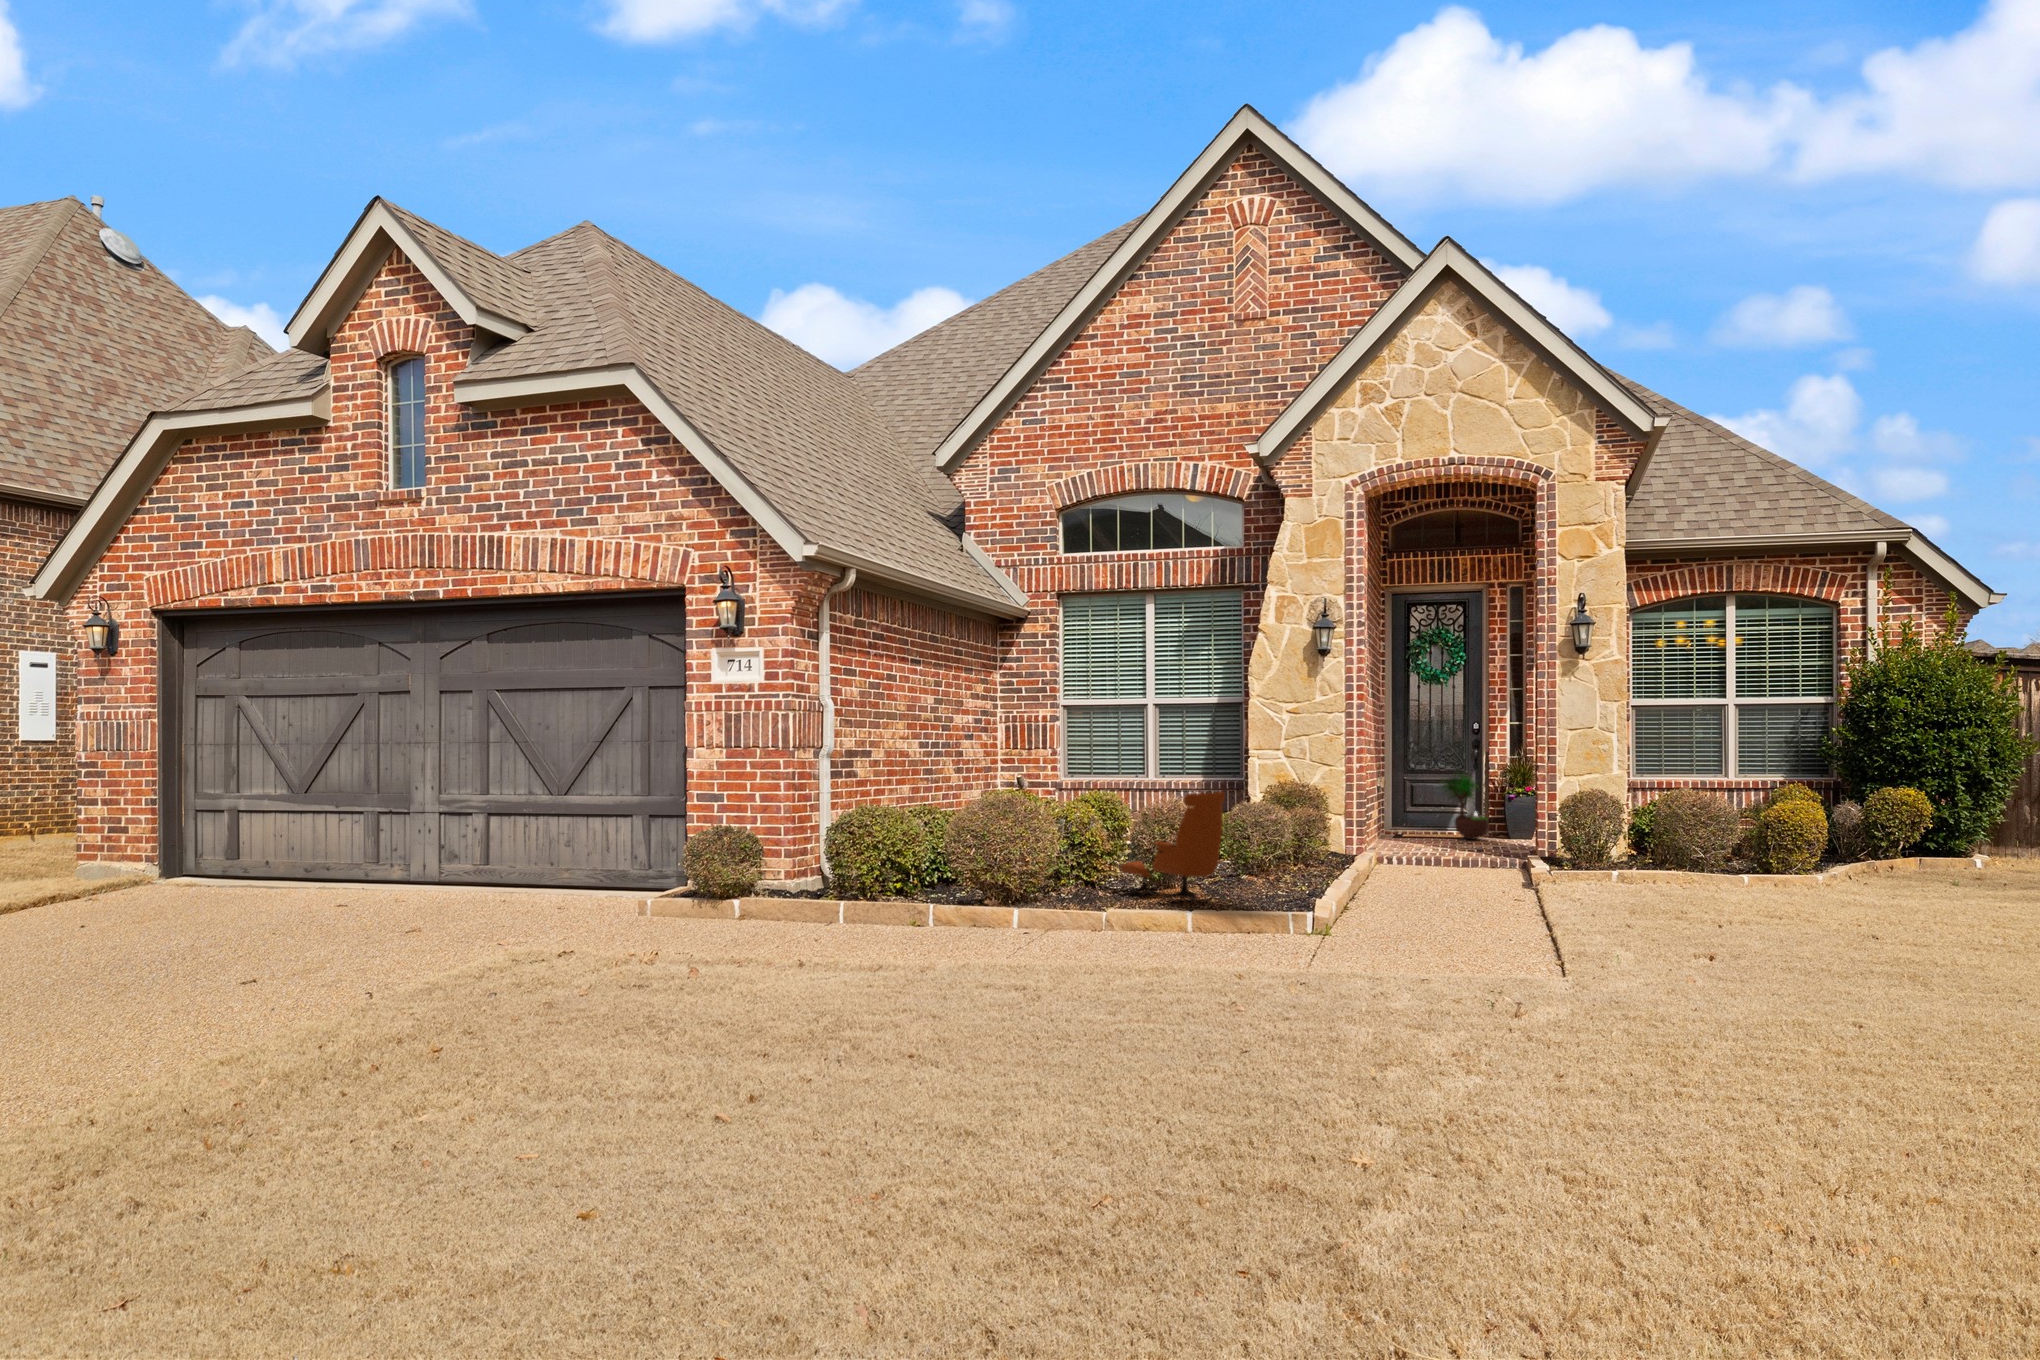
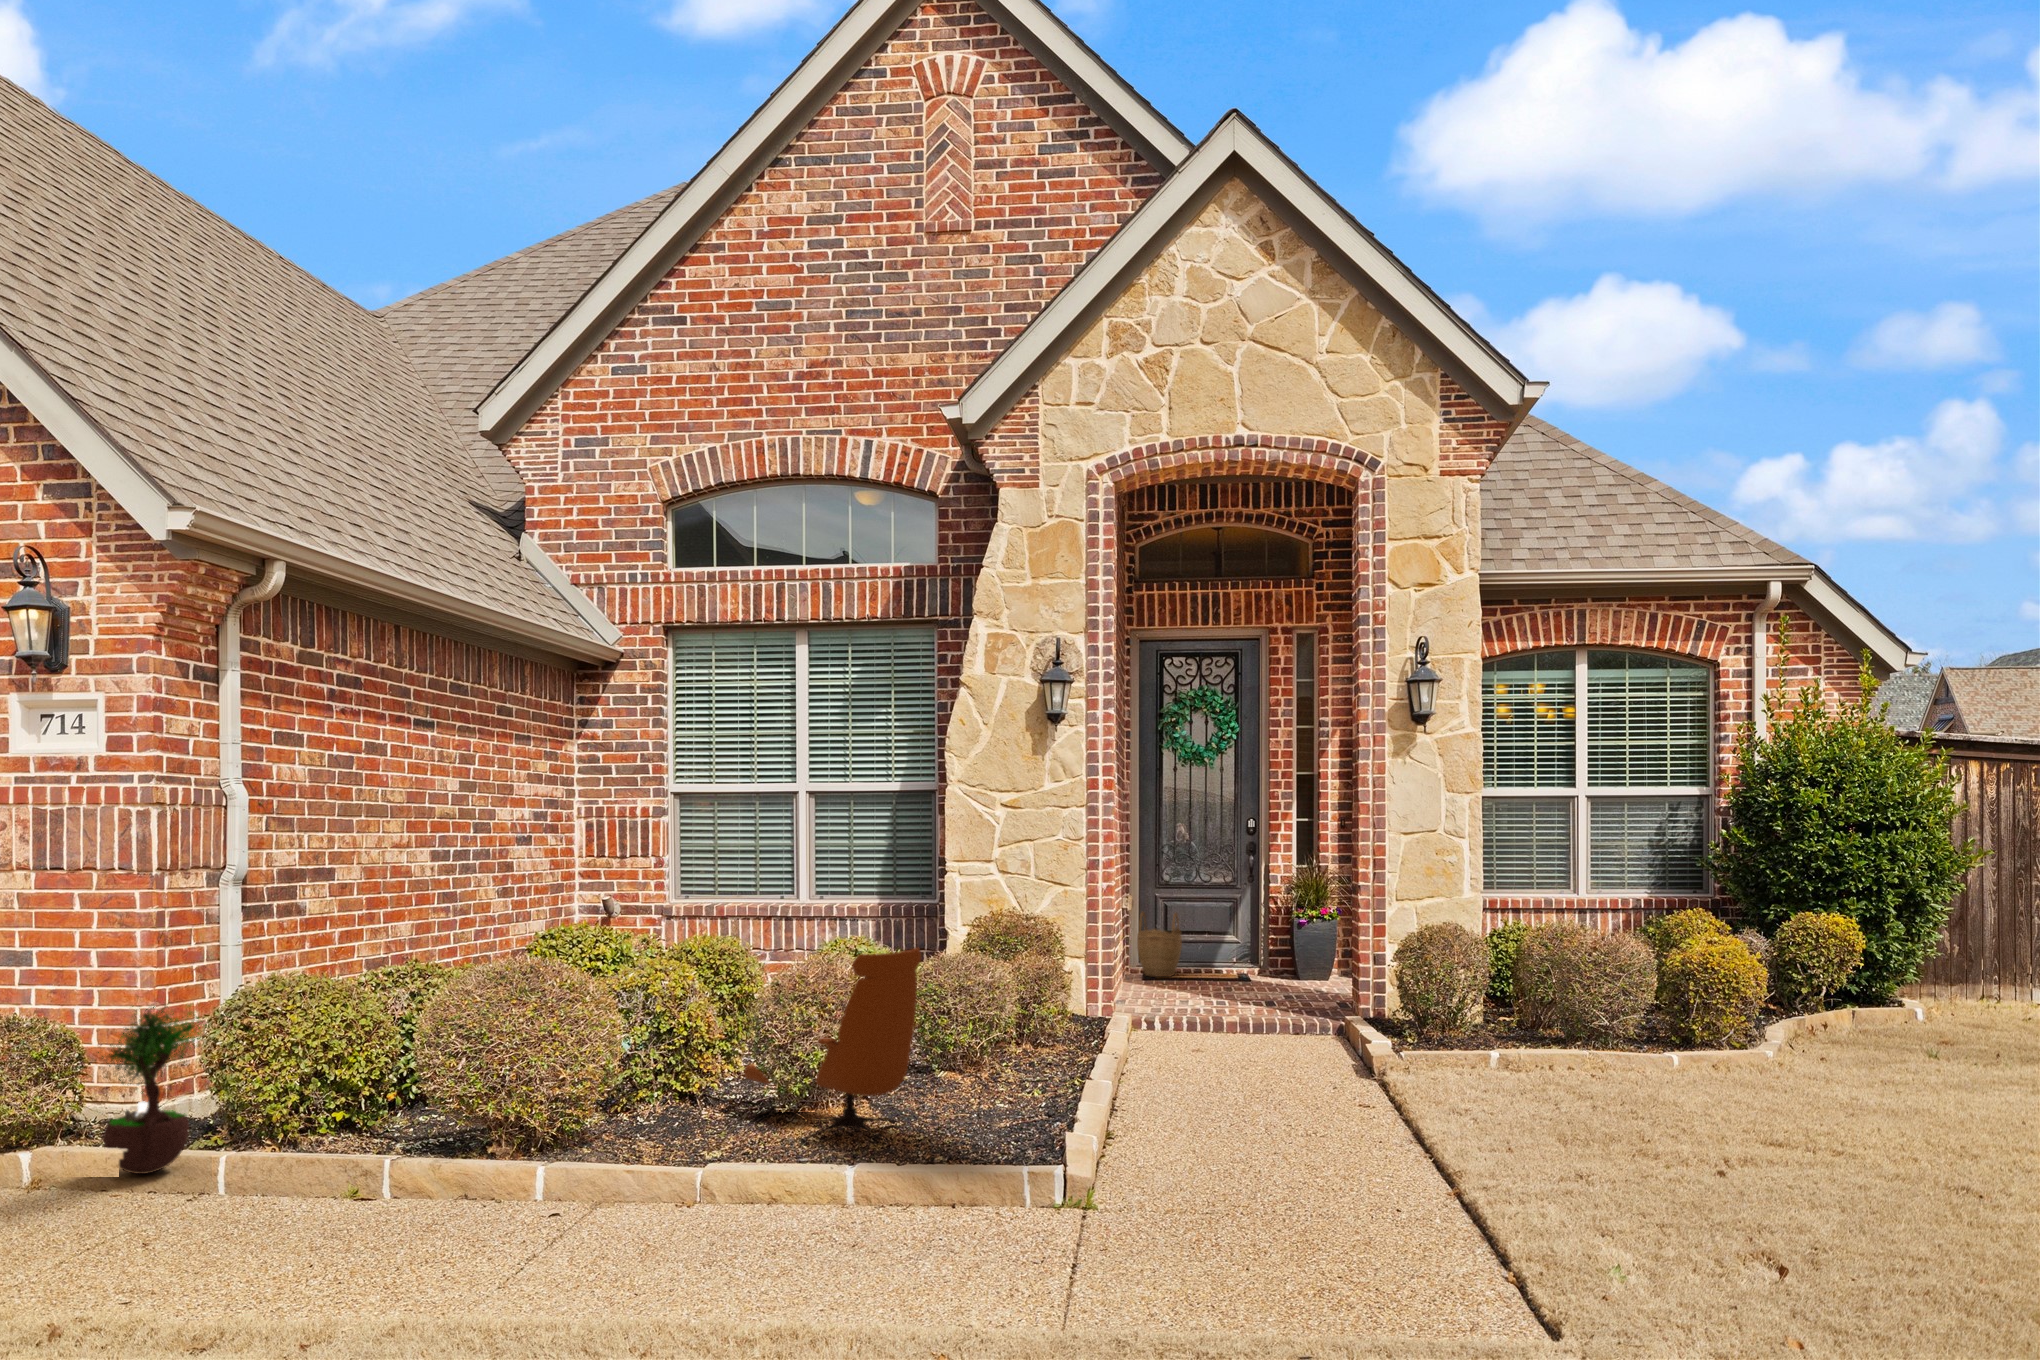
potted tree: present [1442,774,1488,840] -> present [95,1006,206,1174]
woven basket: none [1396,790,1429,836] -> present [1137,912,1182,977]

